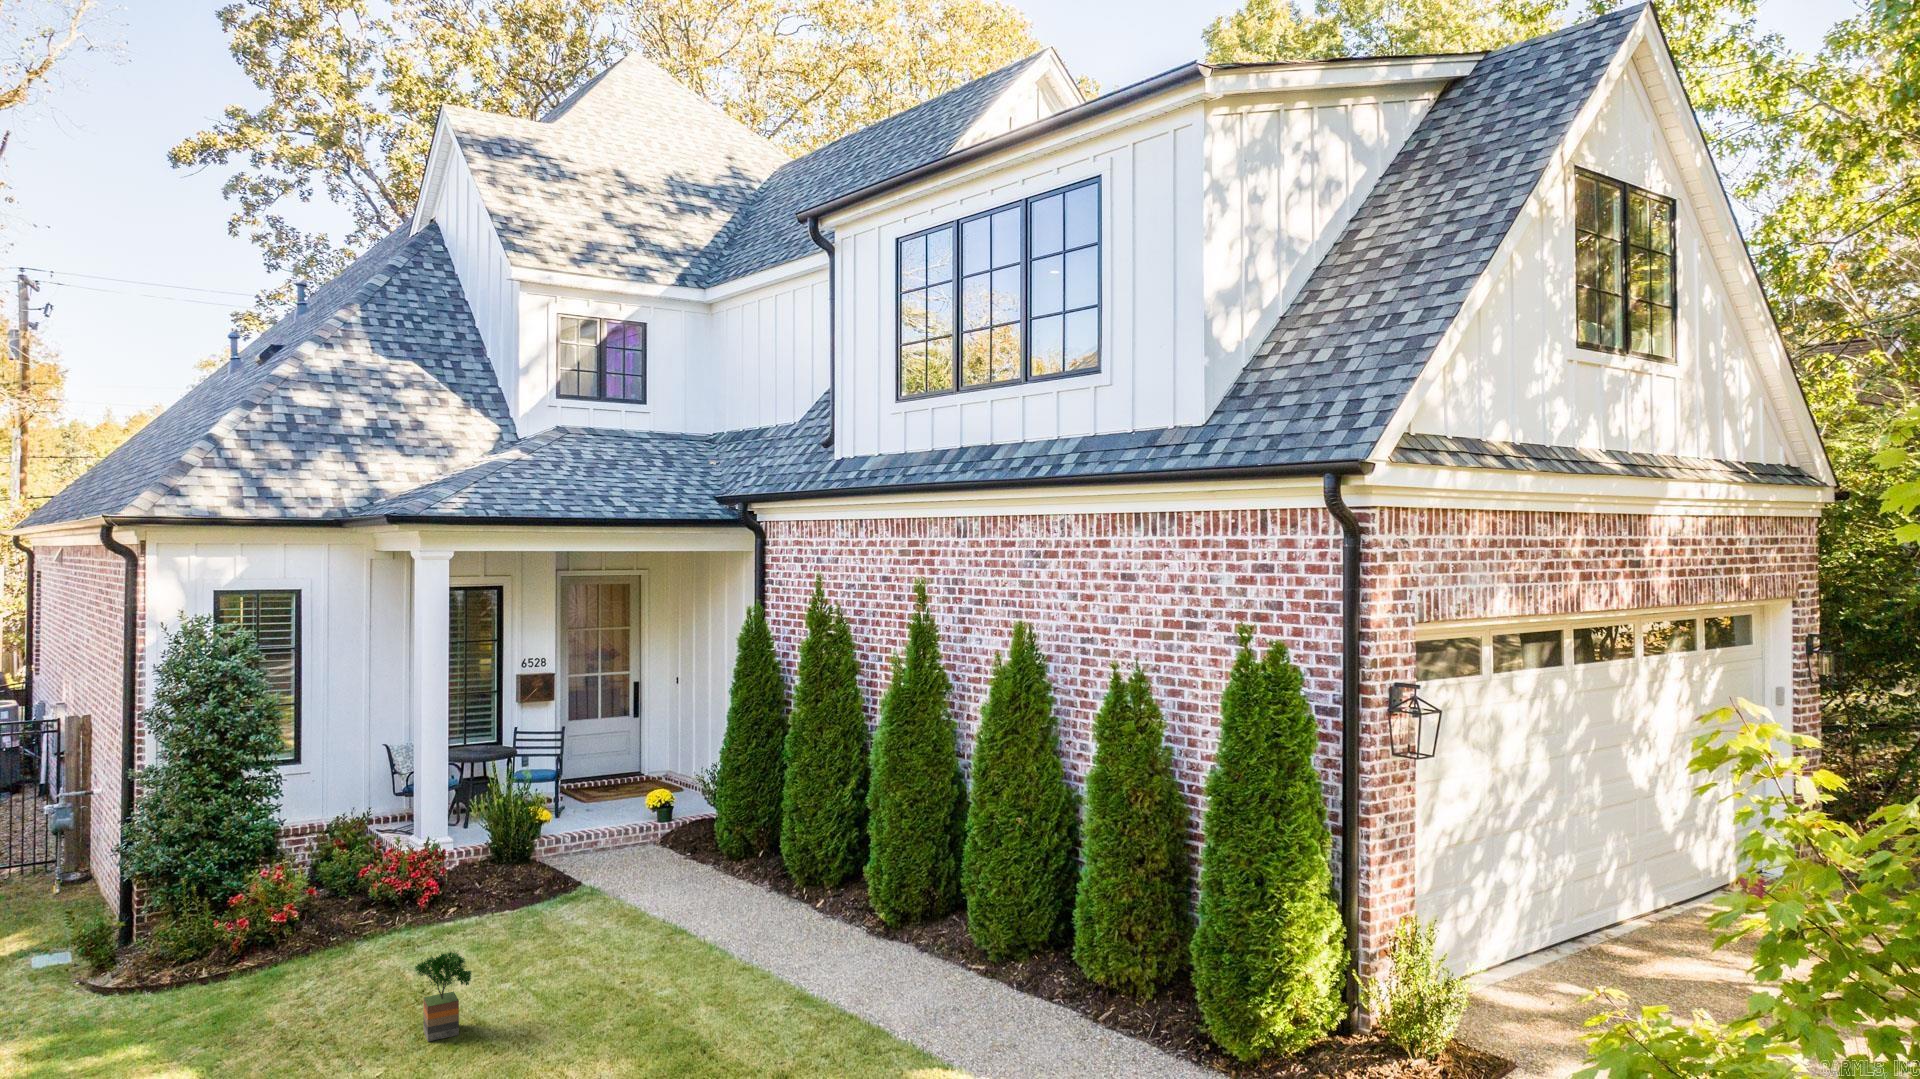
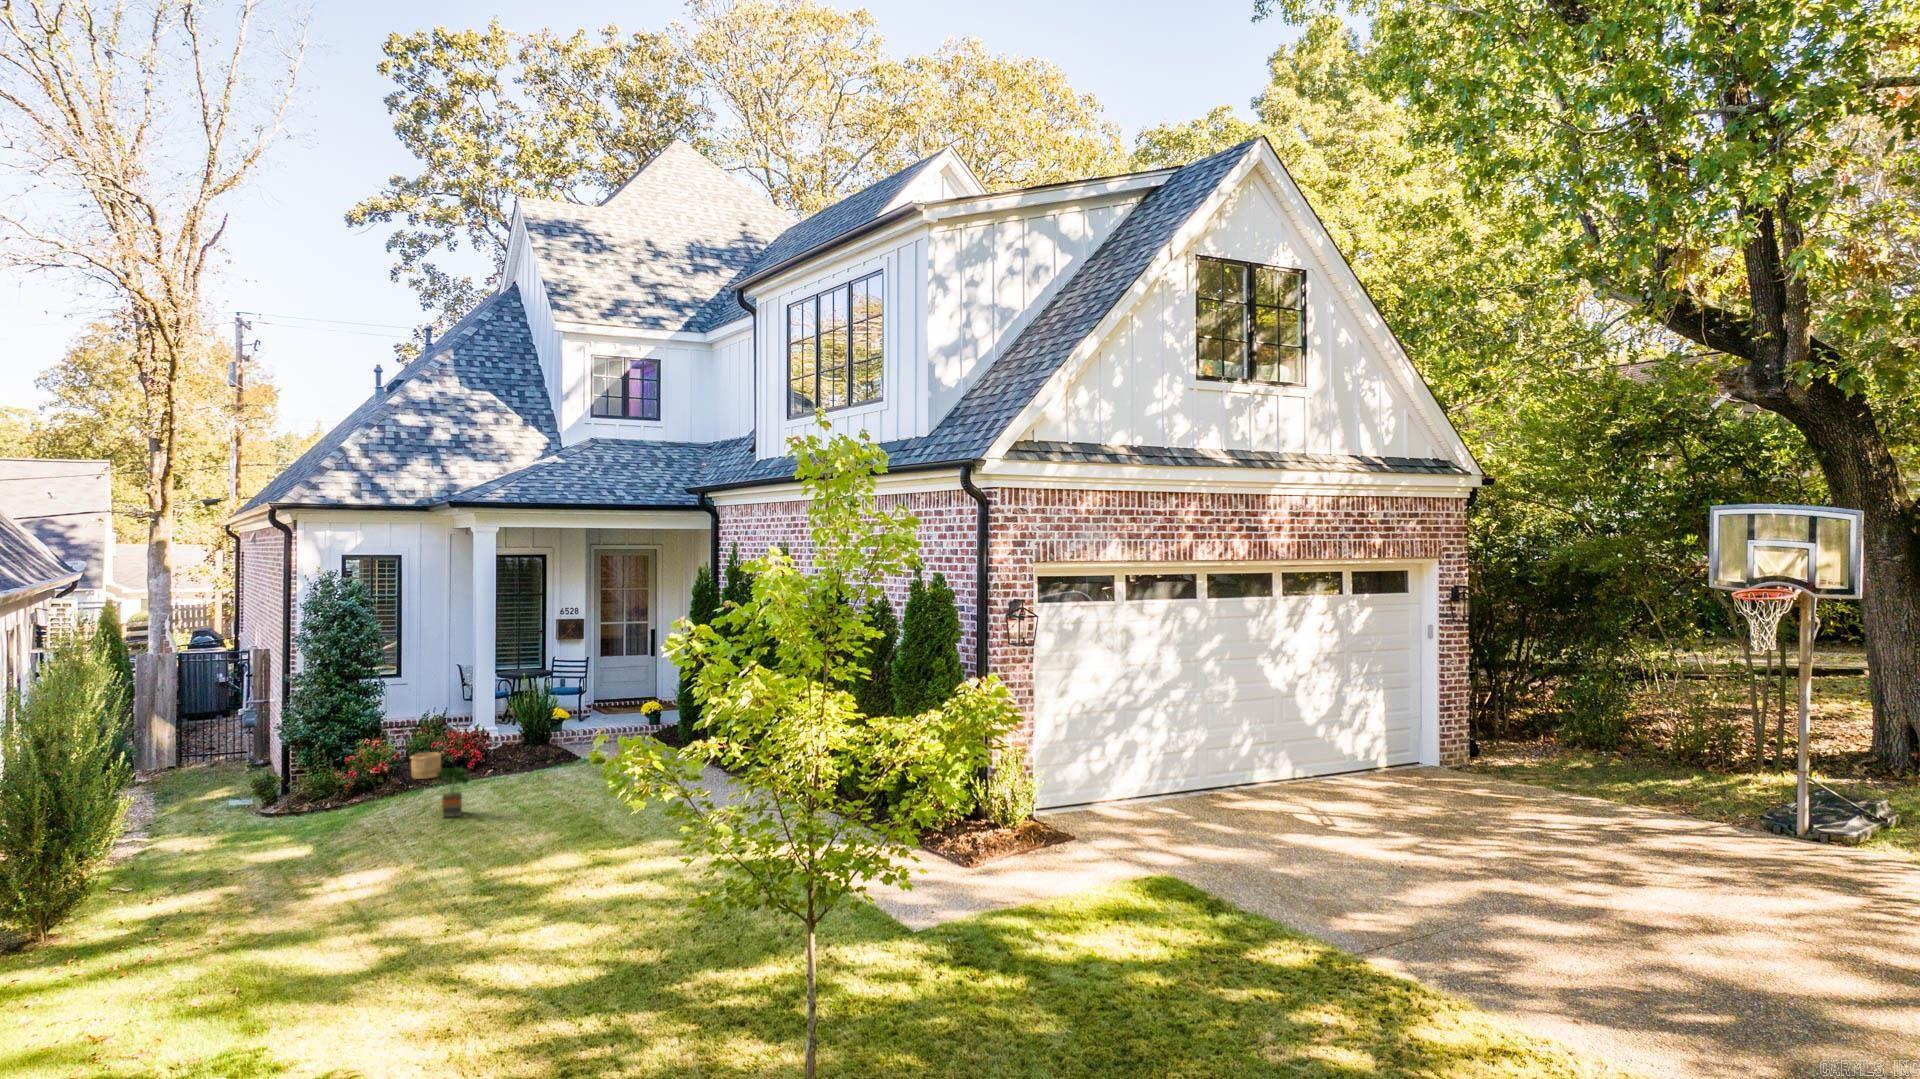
wooden bucket: none [337,898,386,945] -> present [411,752,441,779]

